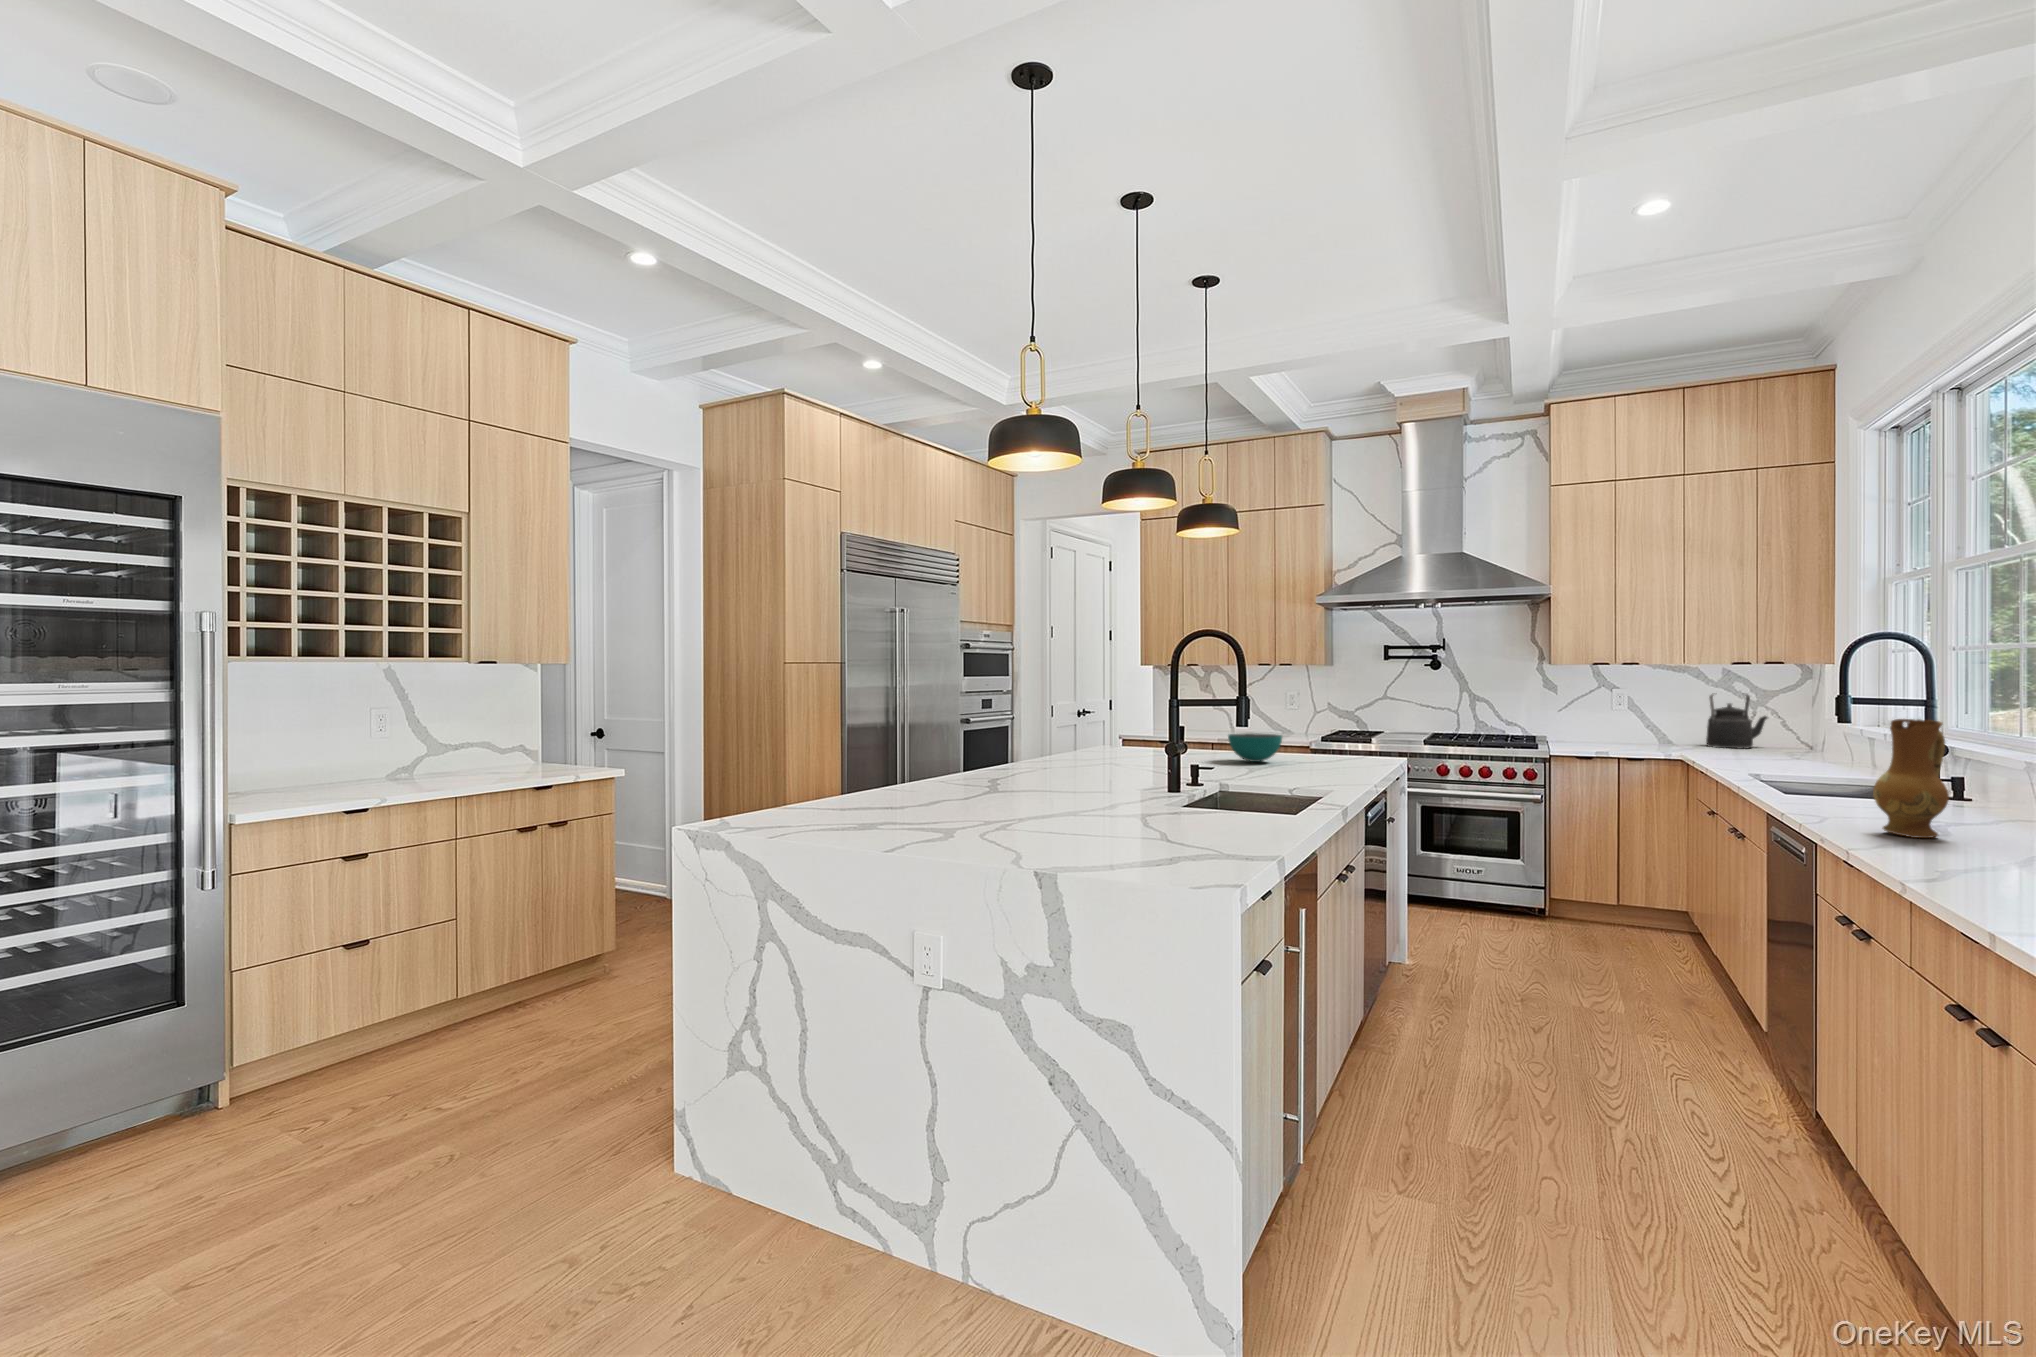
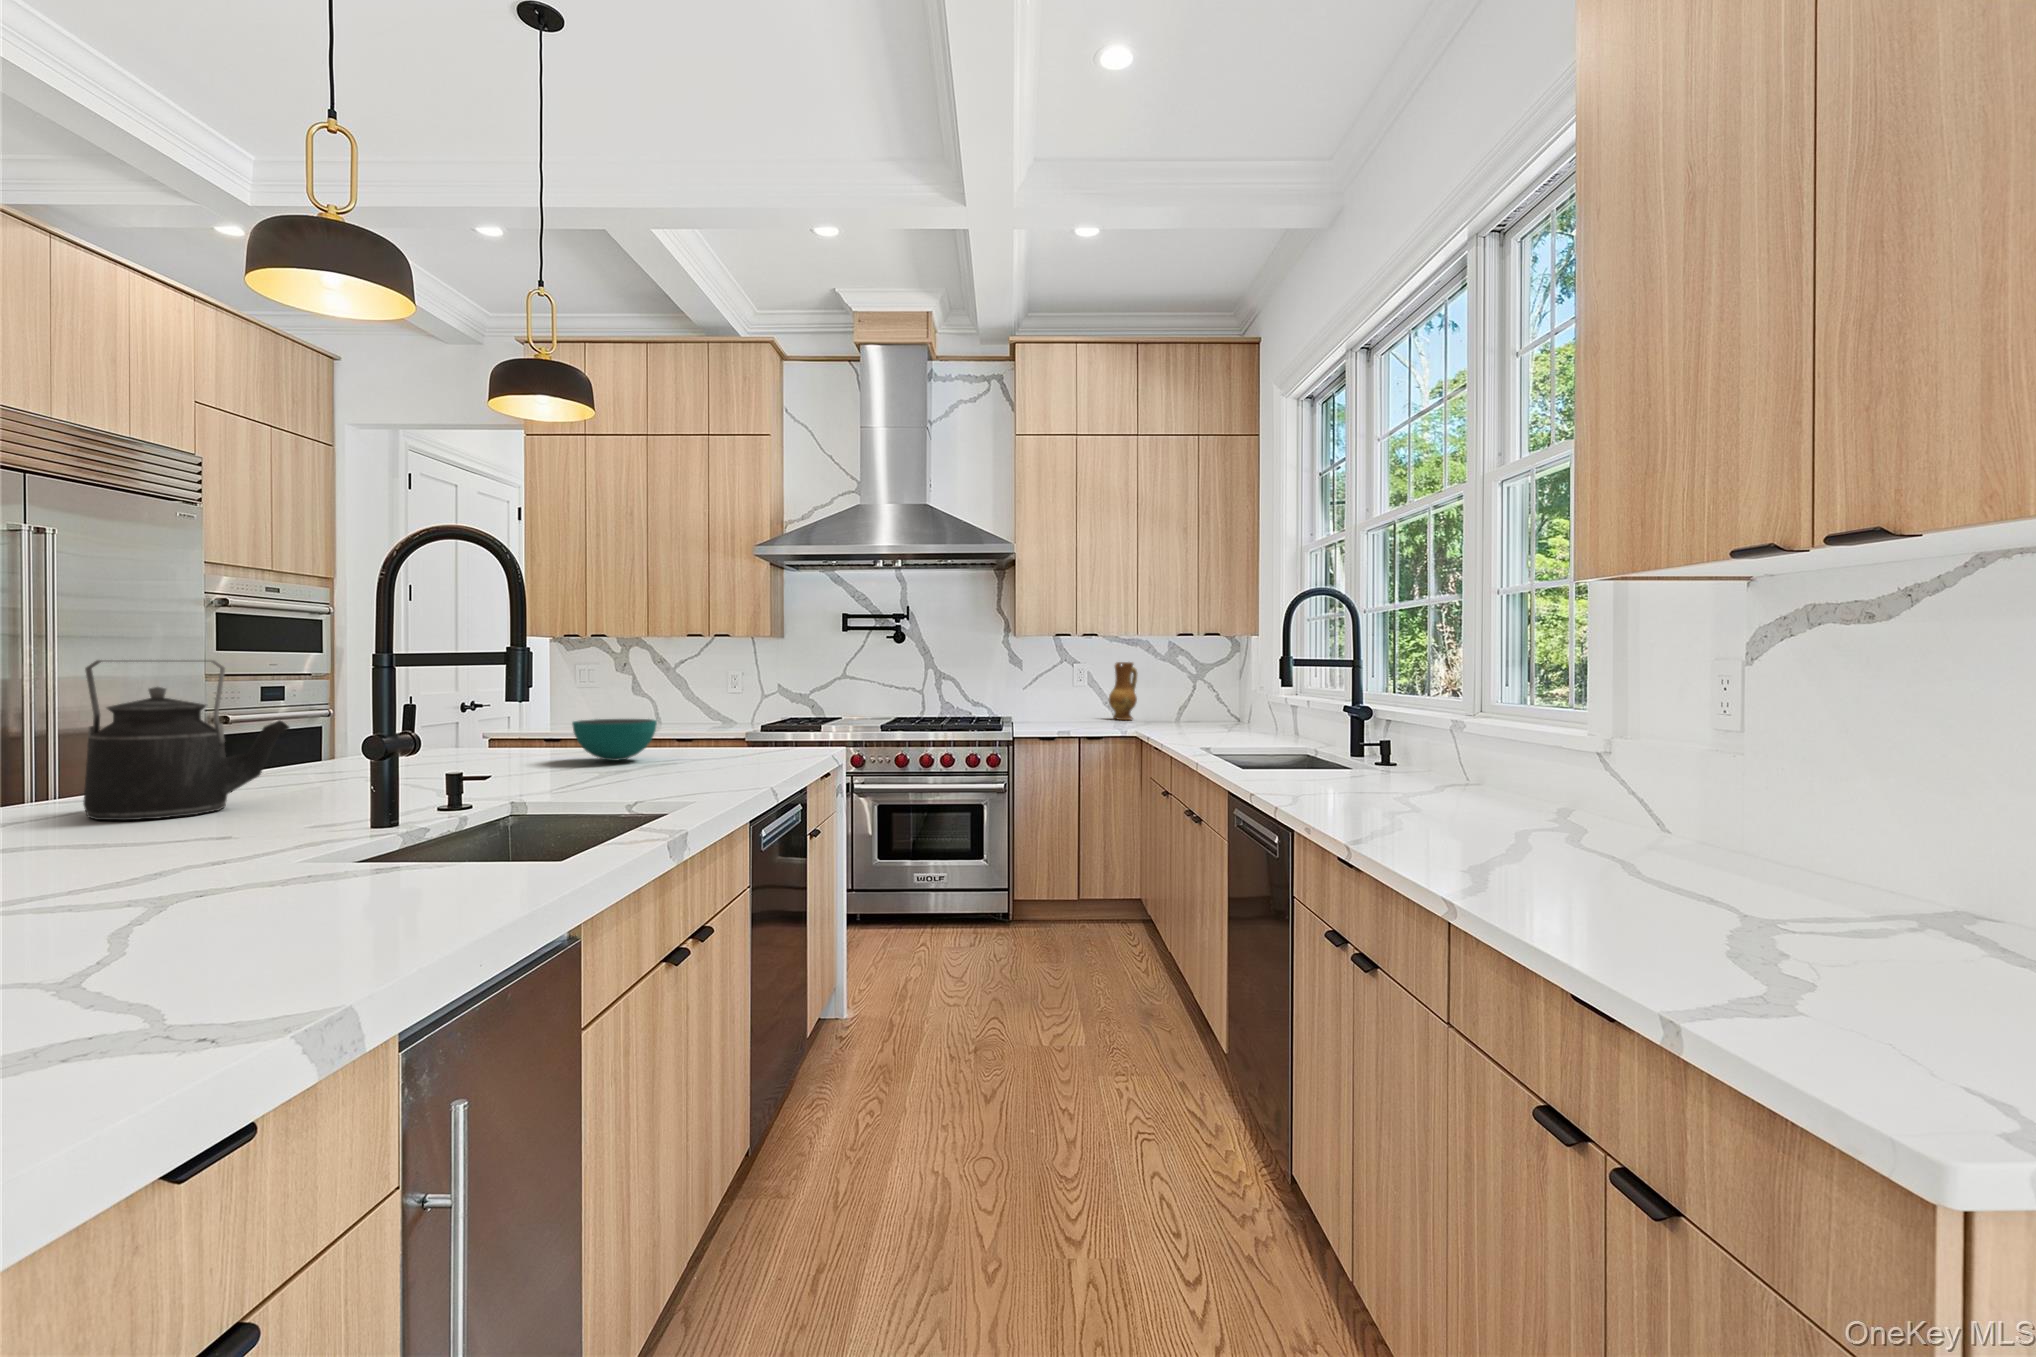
kettle: present [1706,693,1767,749] -> present [83,660,289,820]
ceramic jug: present [1873,719,1949,838] -> present [1109,662,1138,720]

